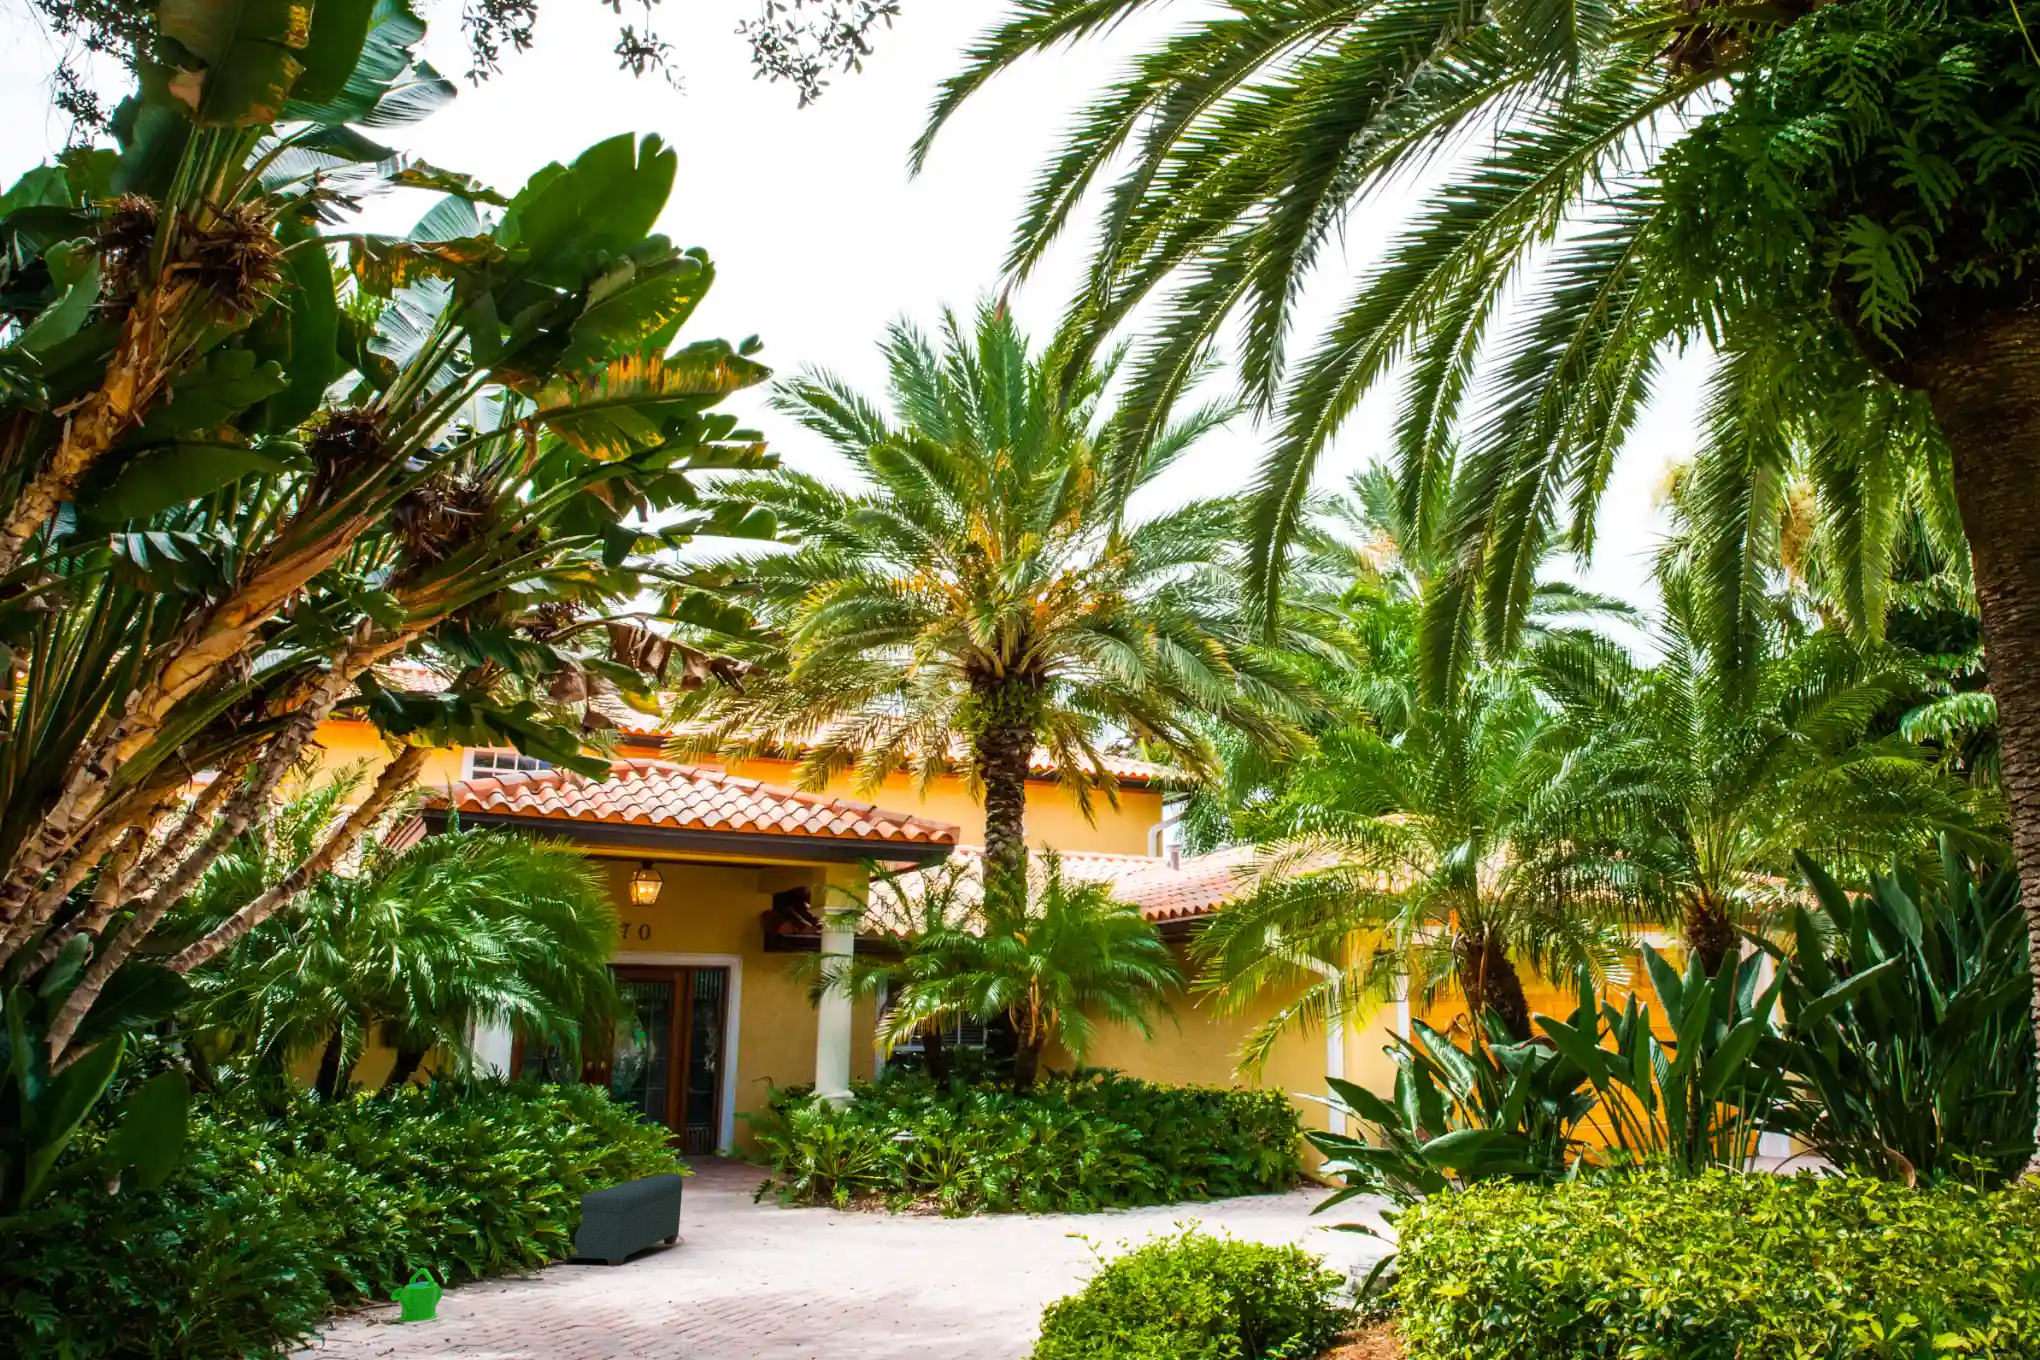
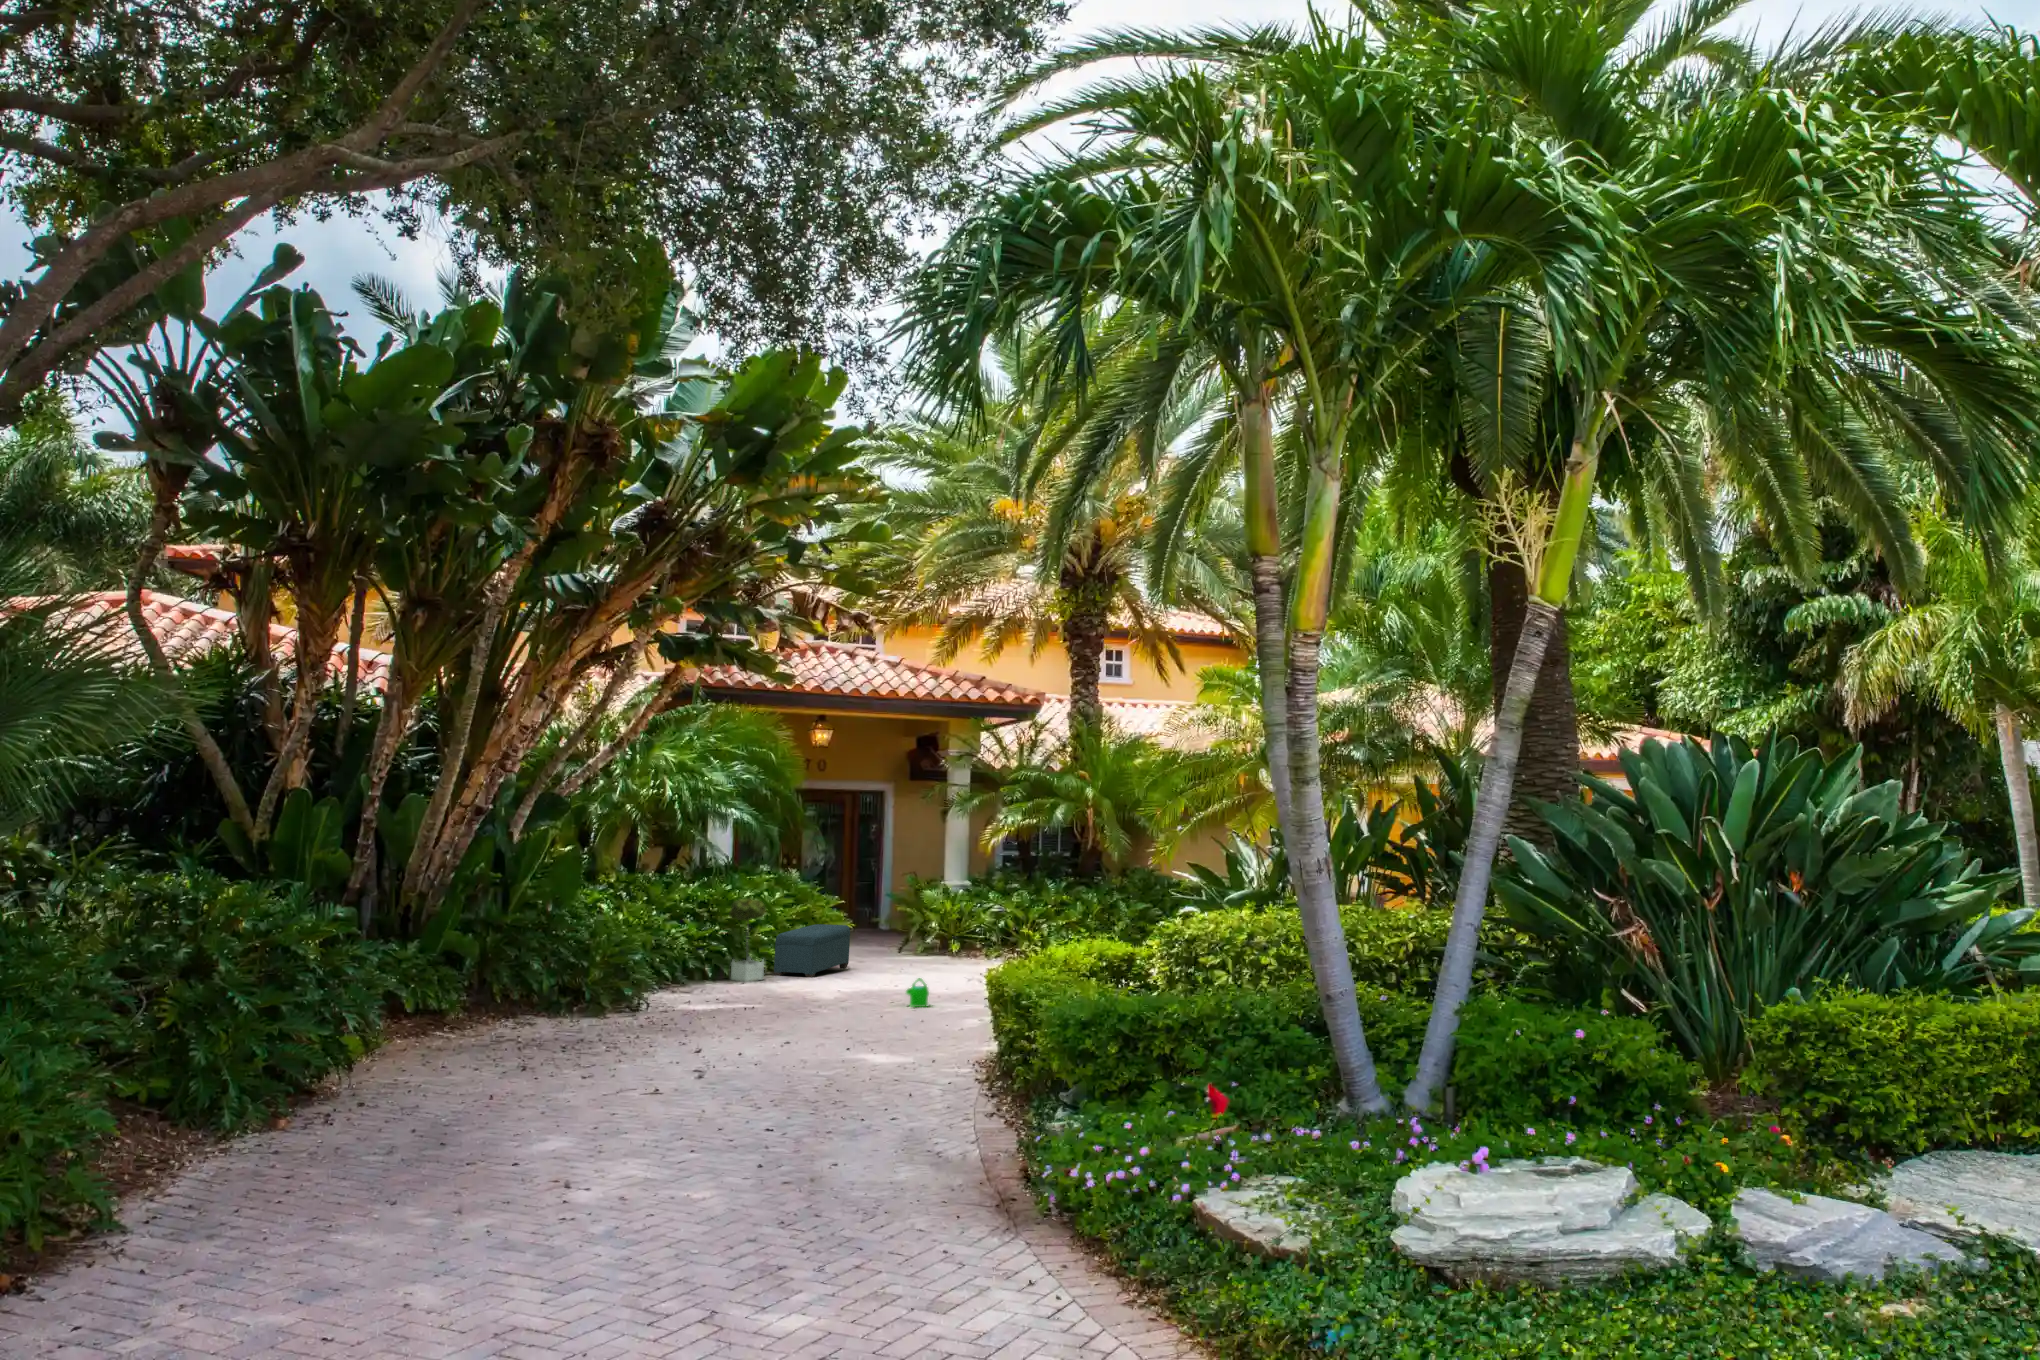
potted tree: none [480,1137,547,1282] -> present [729,899,766,982]
watering can: present [391,1268,442,1321] -> present [906,978,929,1007]

